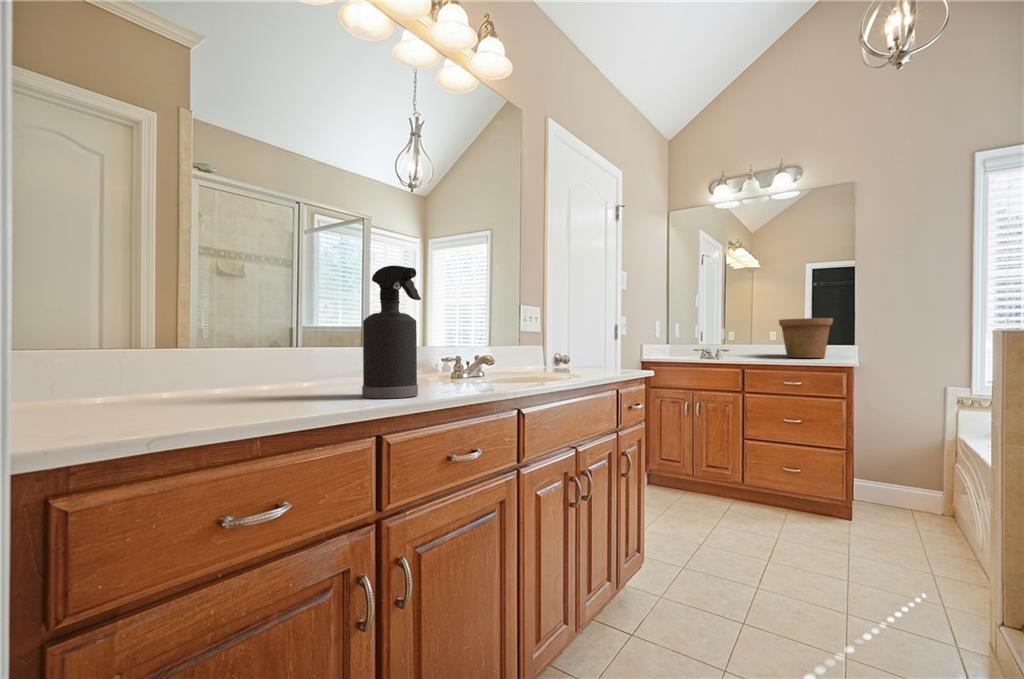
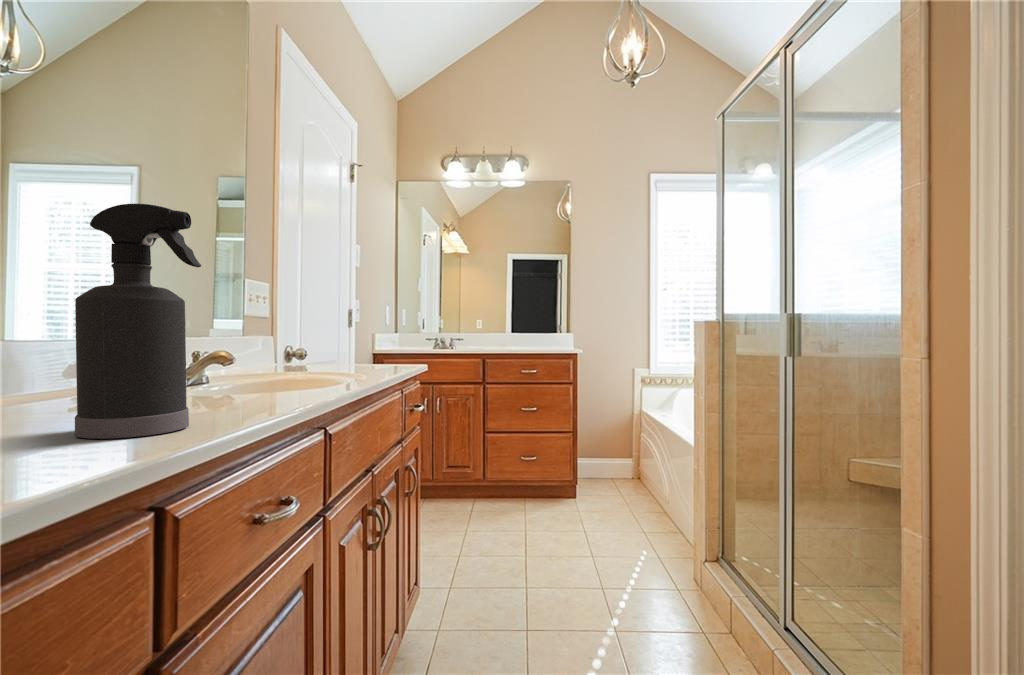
flower pot: present [779,318,833,358] -> none [509,308,555,346]

